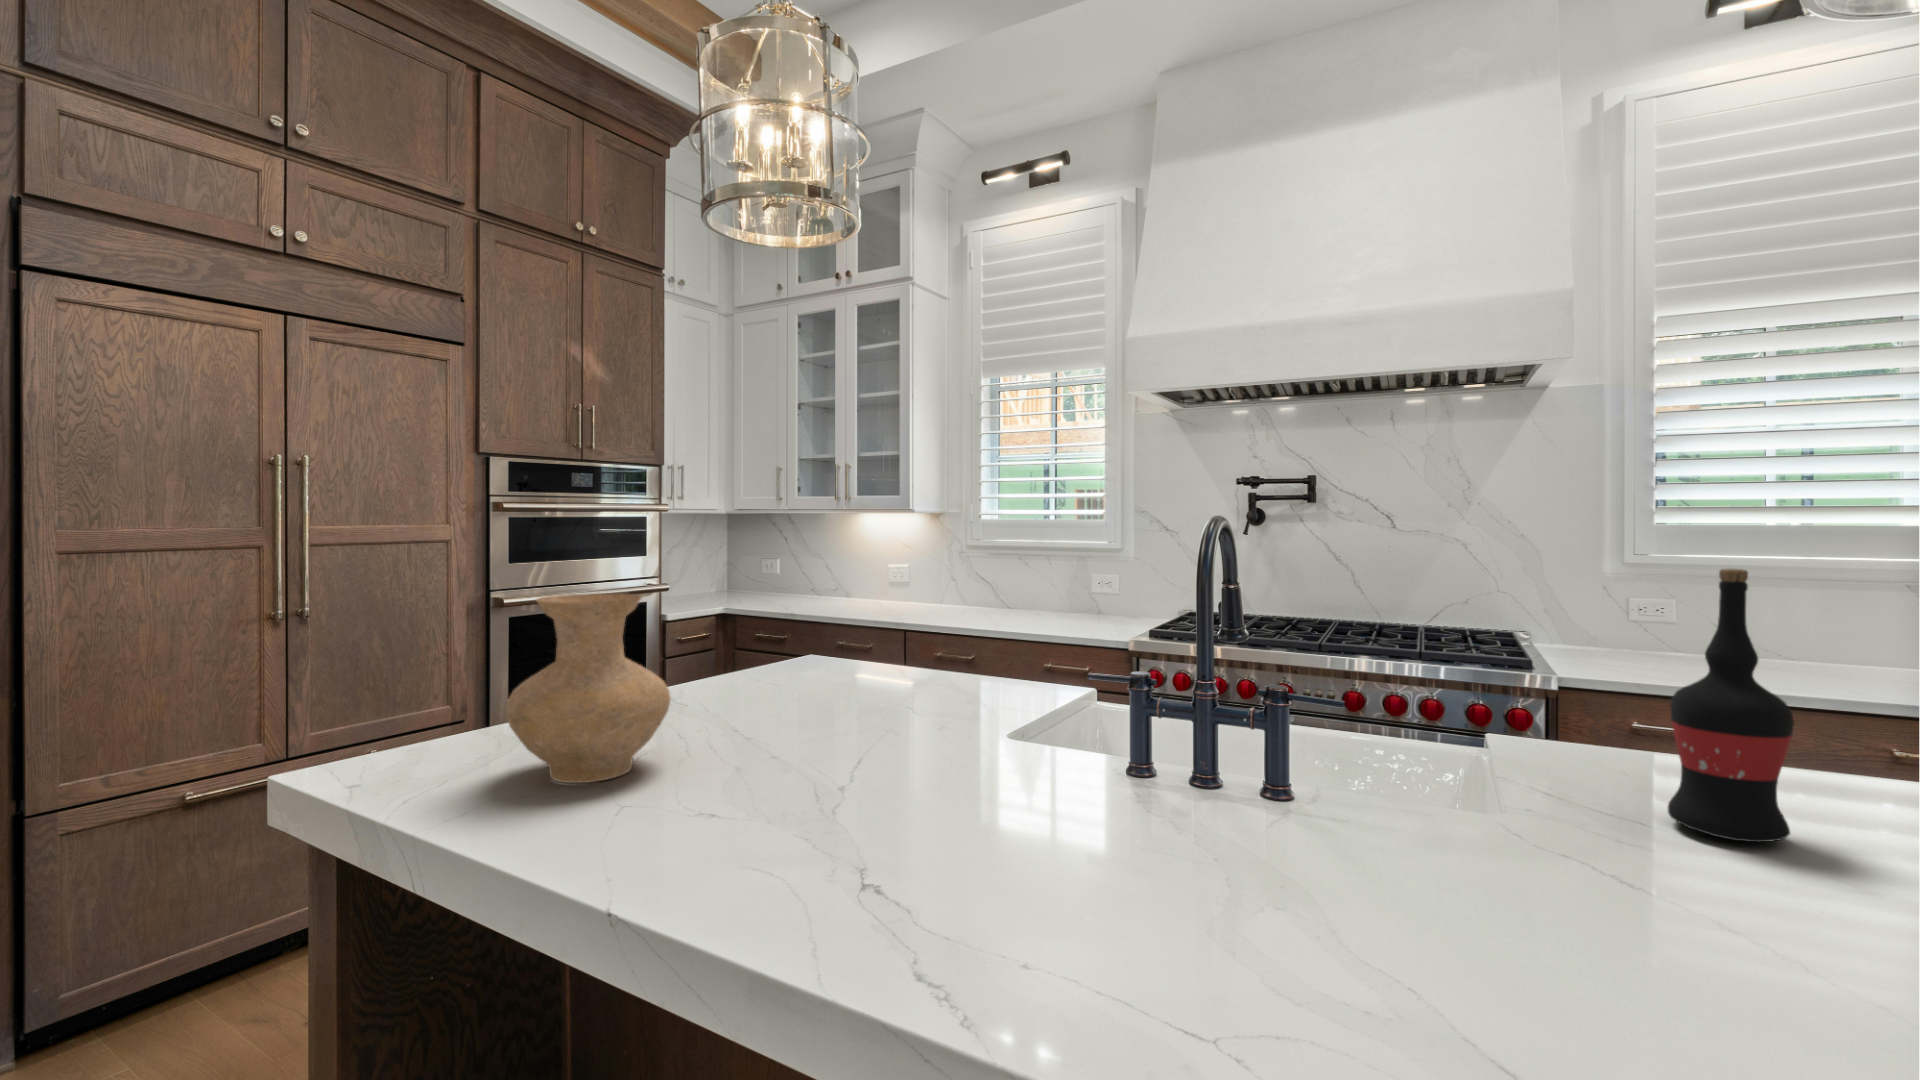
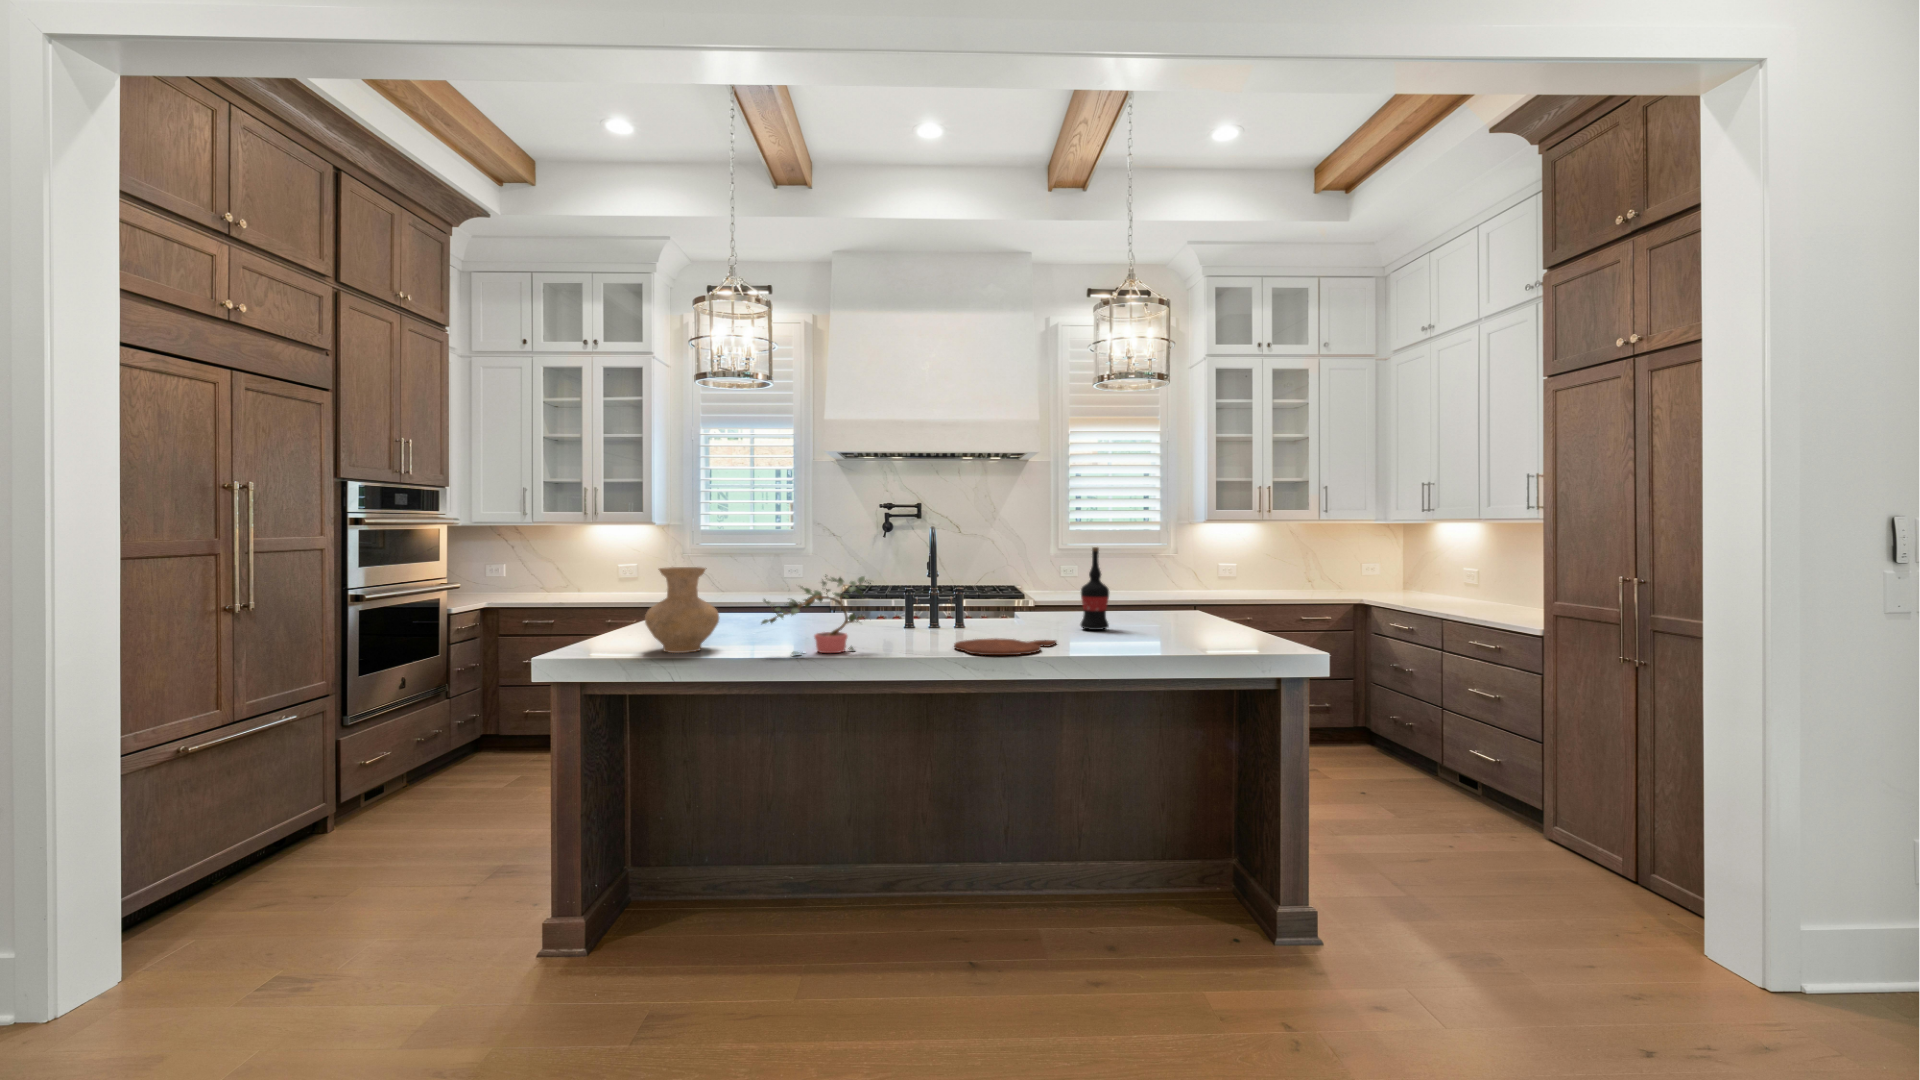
potted plant: none [663,627,956,844] -> present [762,576,871,655]
cutting board: none [1172,844,1567,990] -> present [954,638,1057,655]

